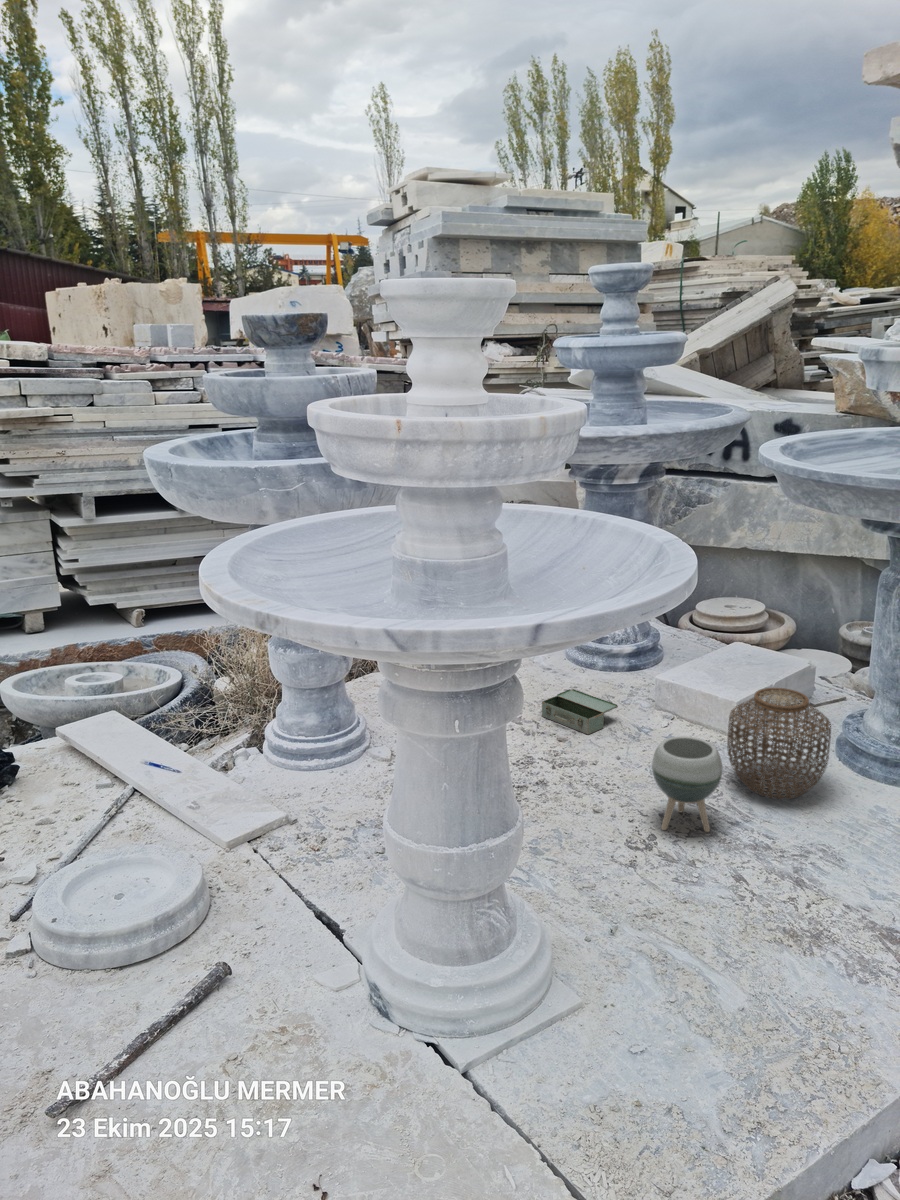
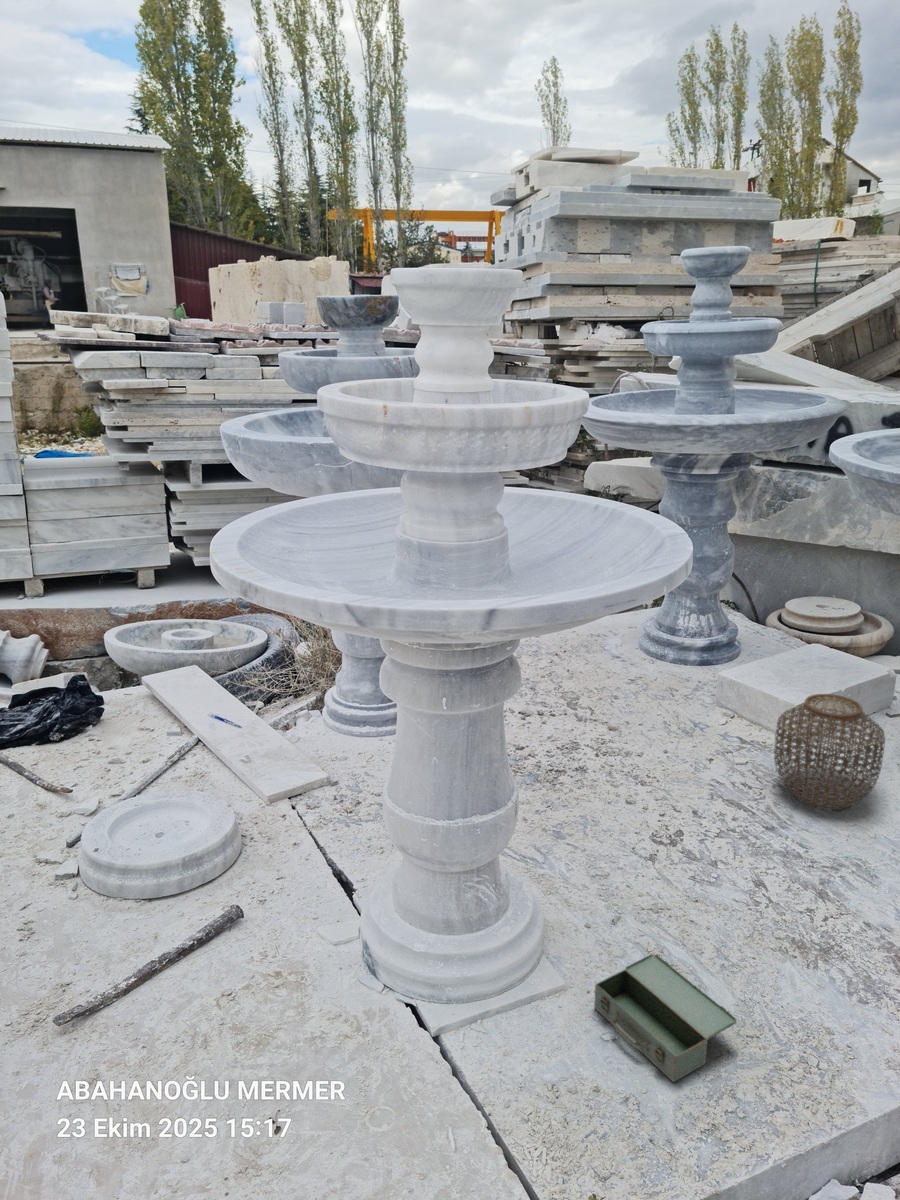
toolbox: present [542,689,618,734] -> present [594,955,737,1082]
planter: present [652,736,722,832] -> none [685,736,757,835]

